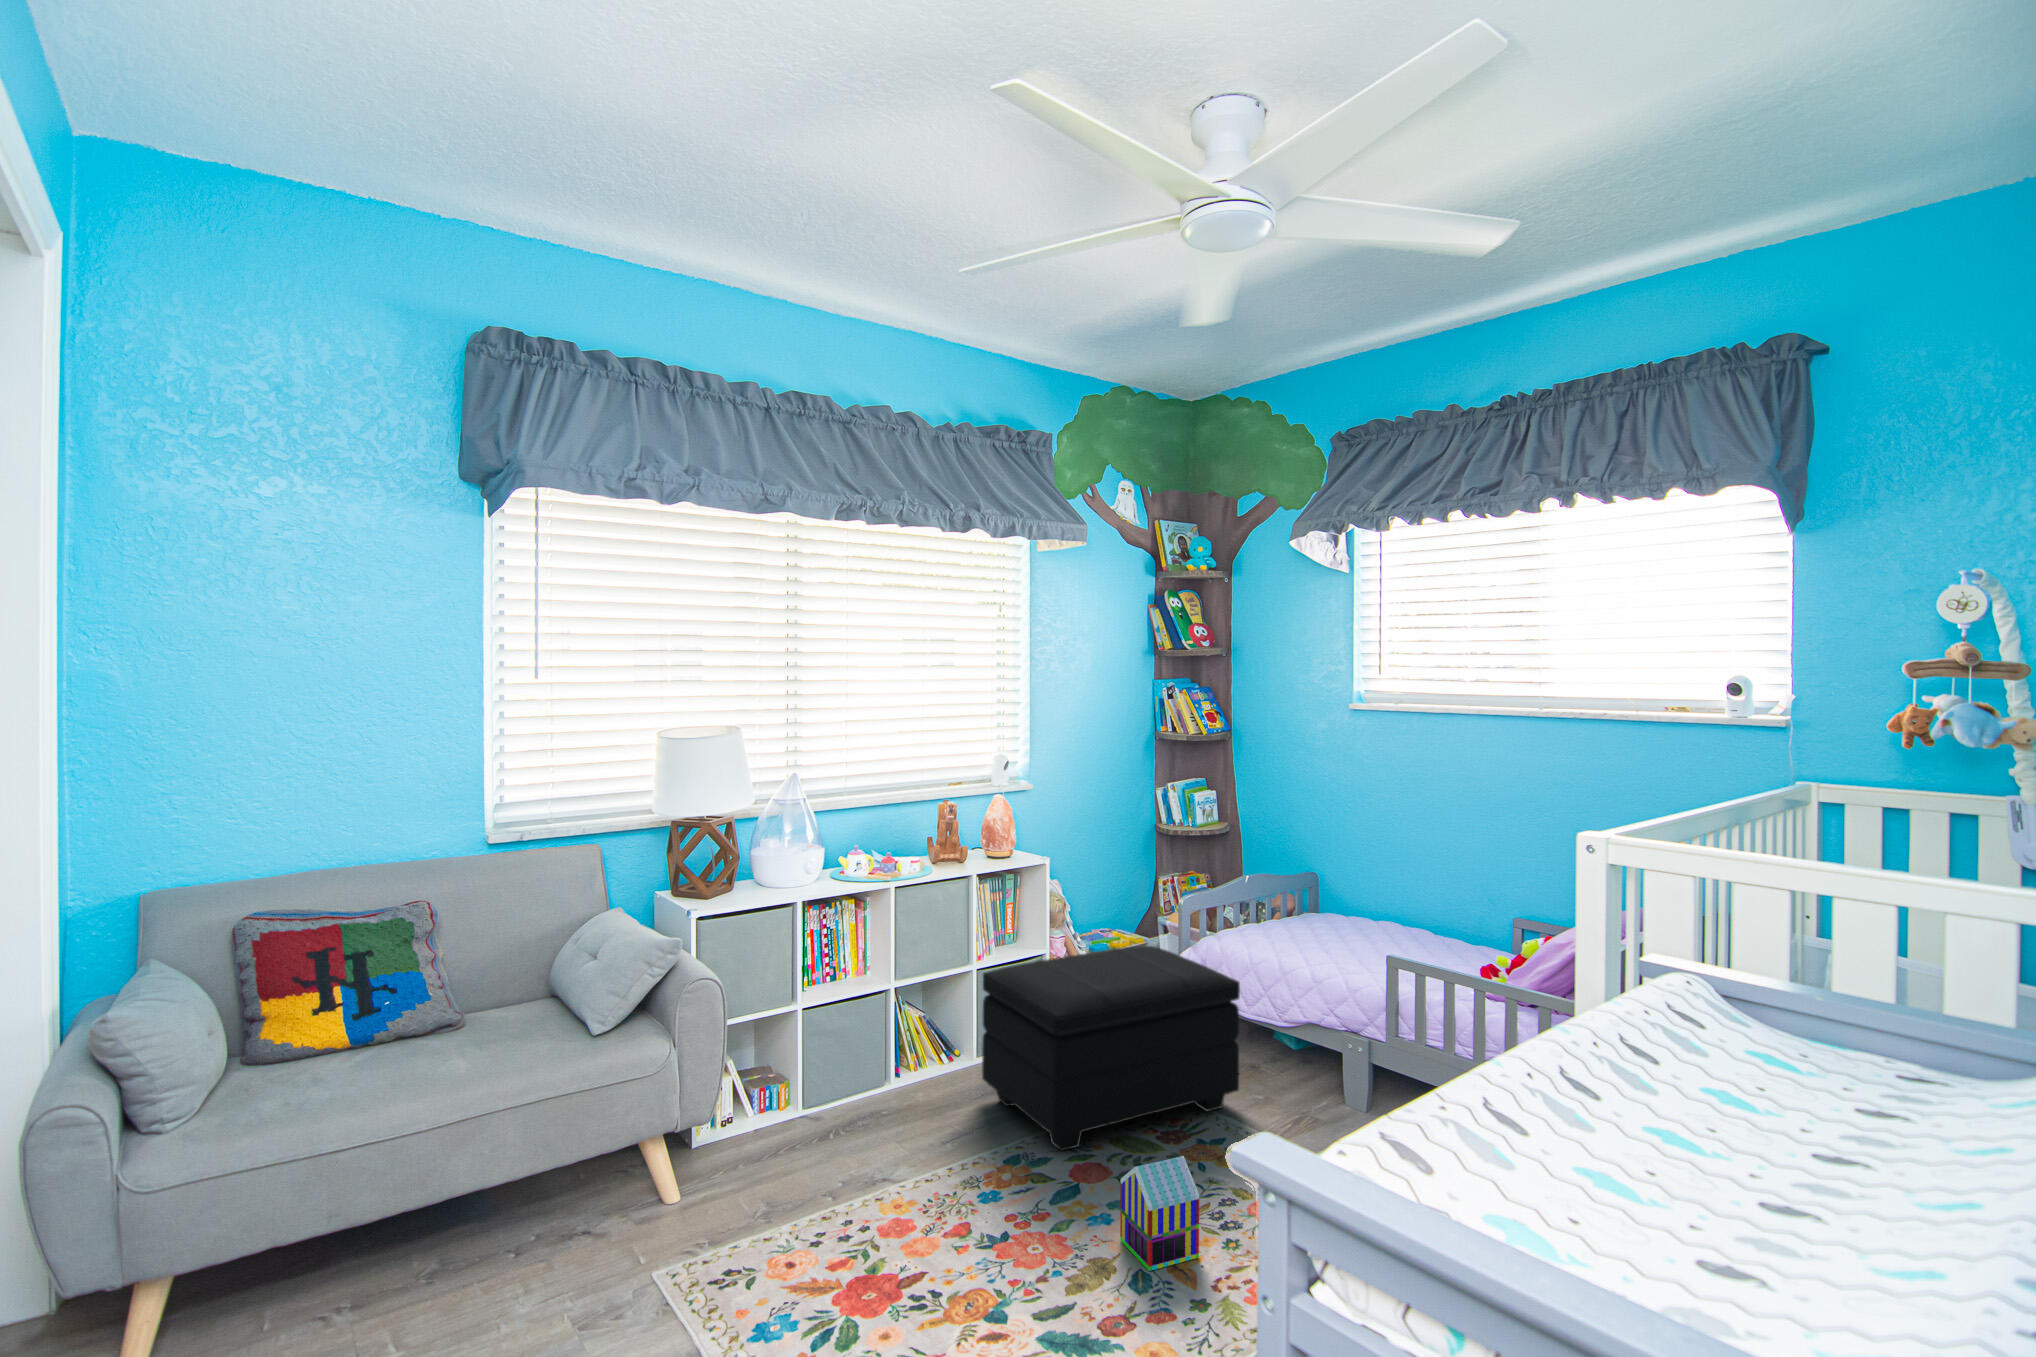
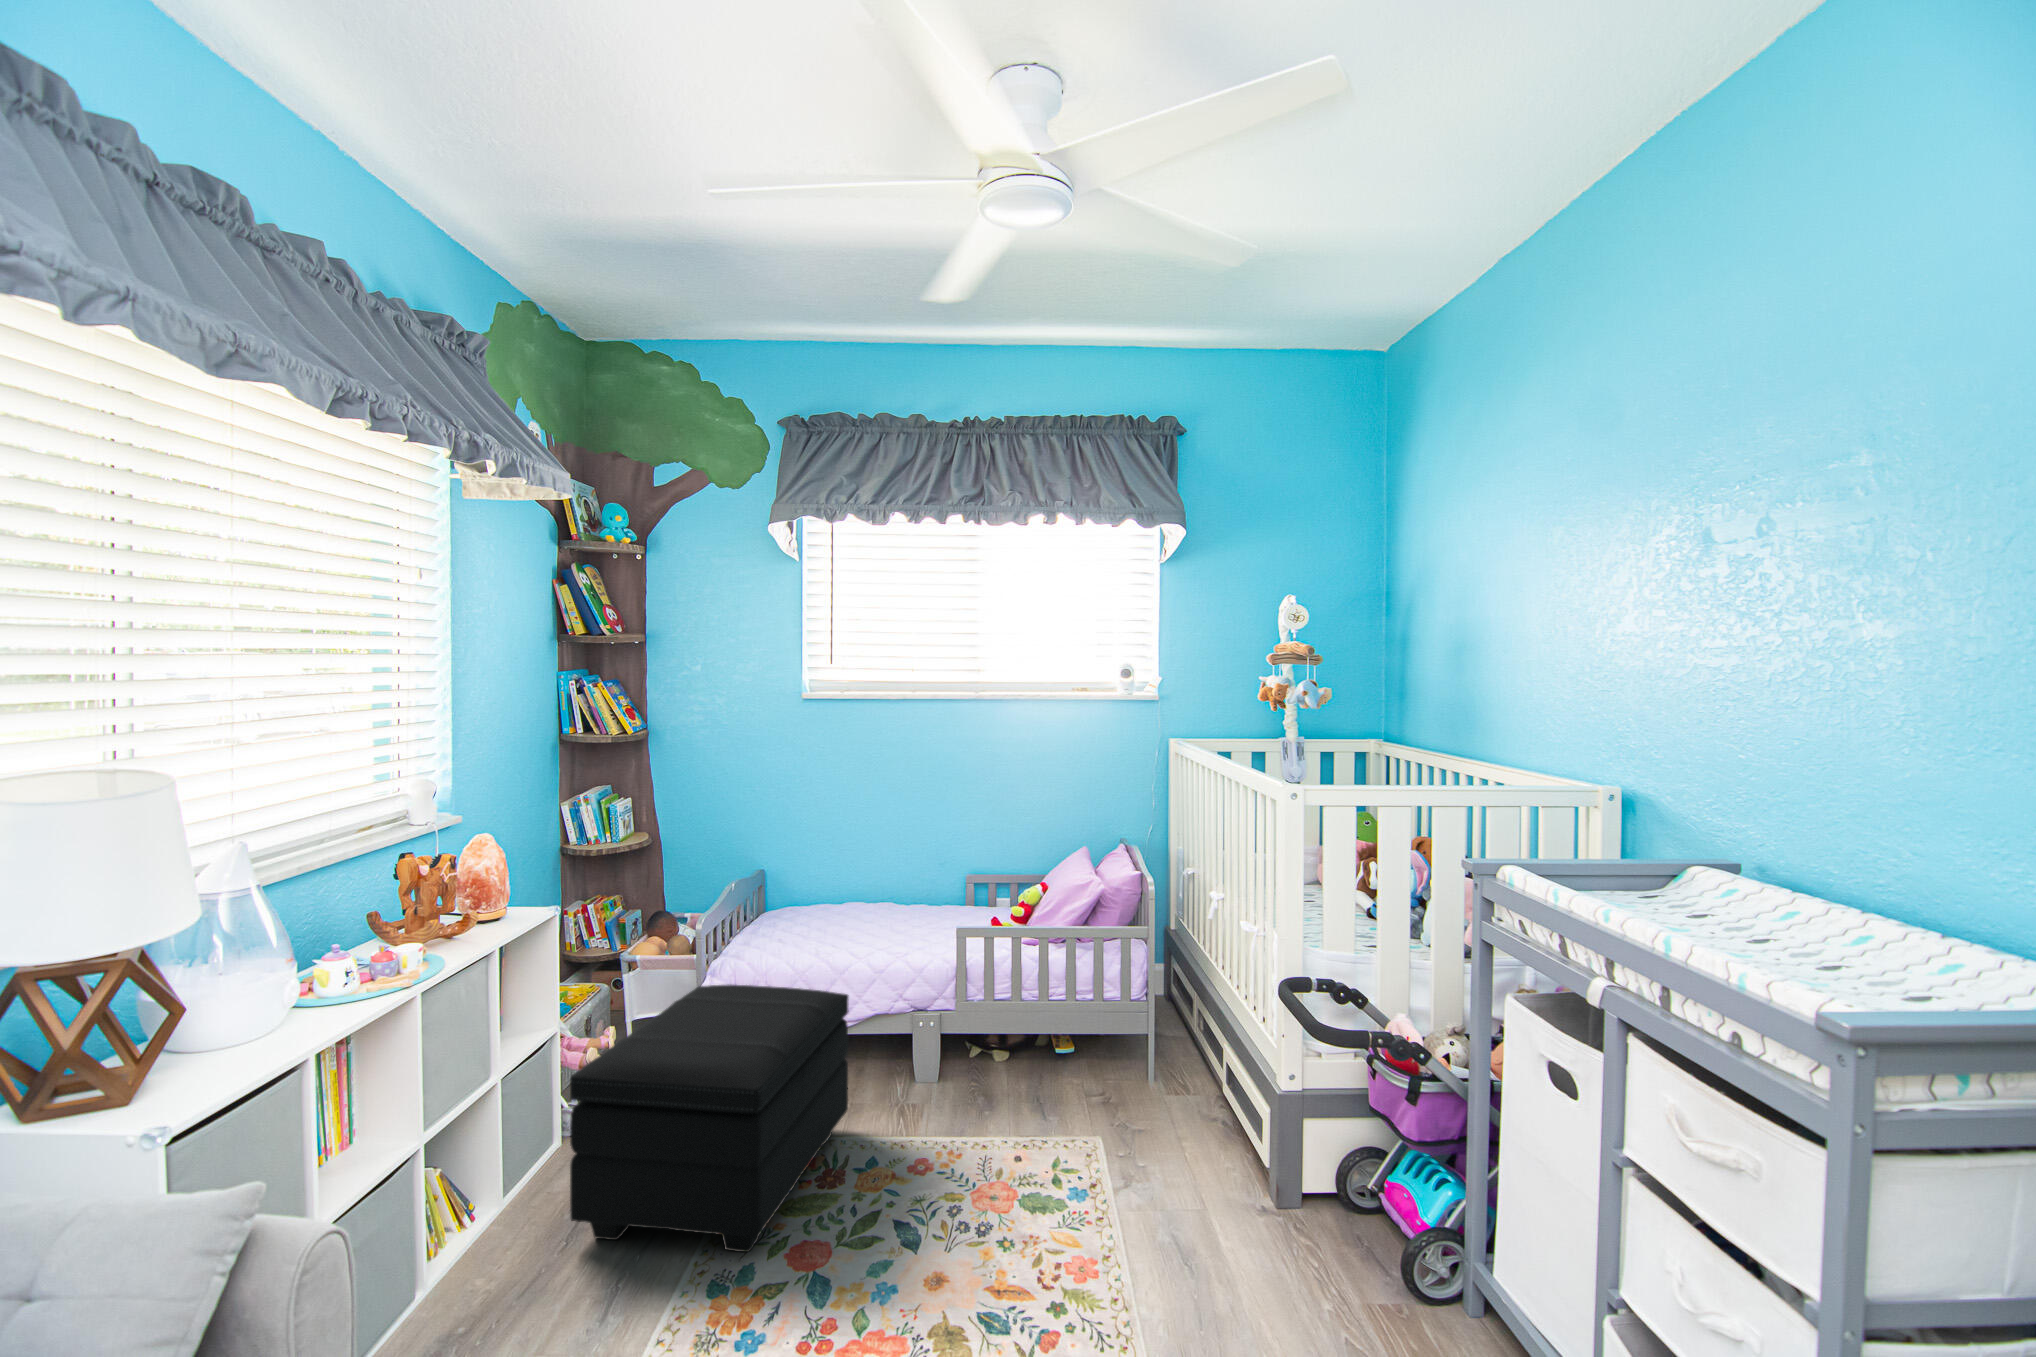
toy house: present [1120,1156,1199,1271] -> none [926,1177,1002,1308]

